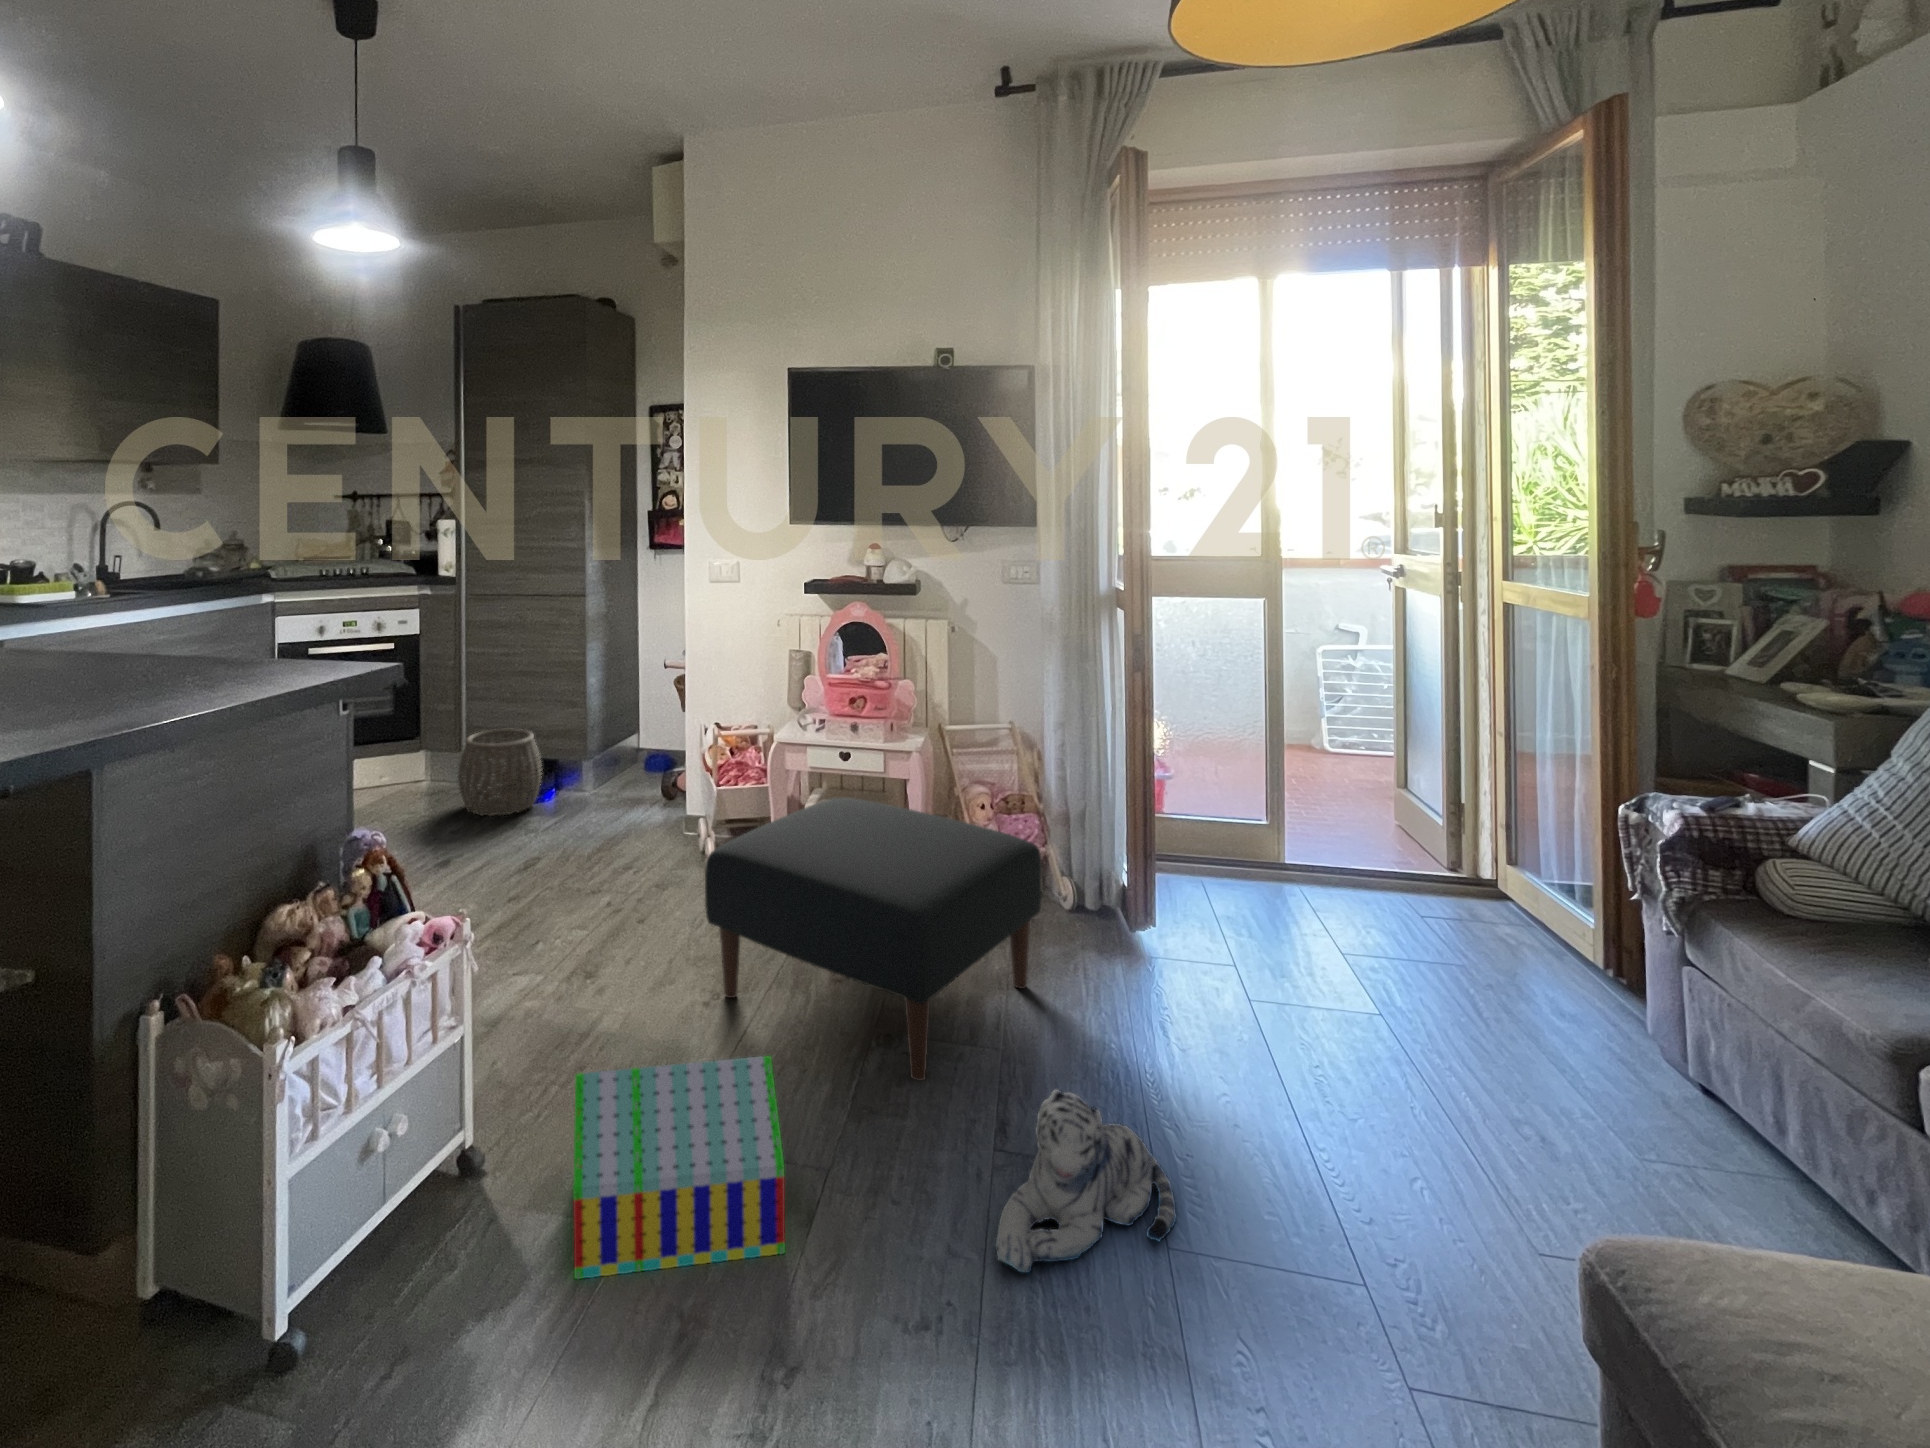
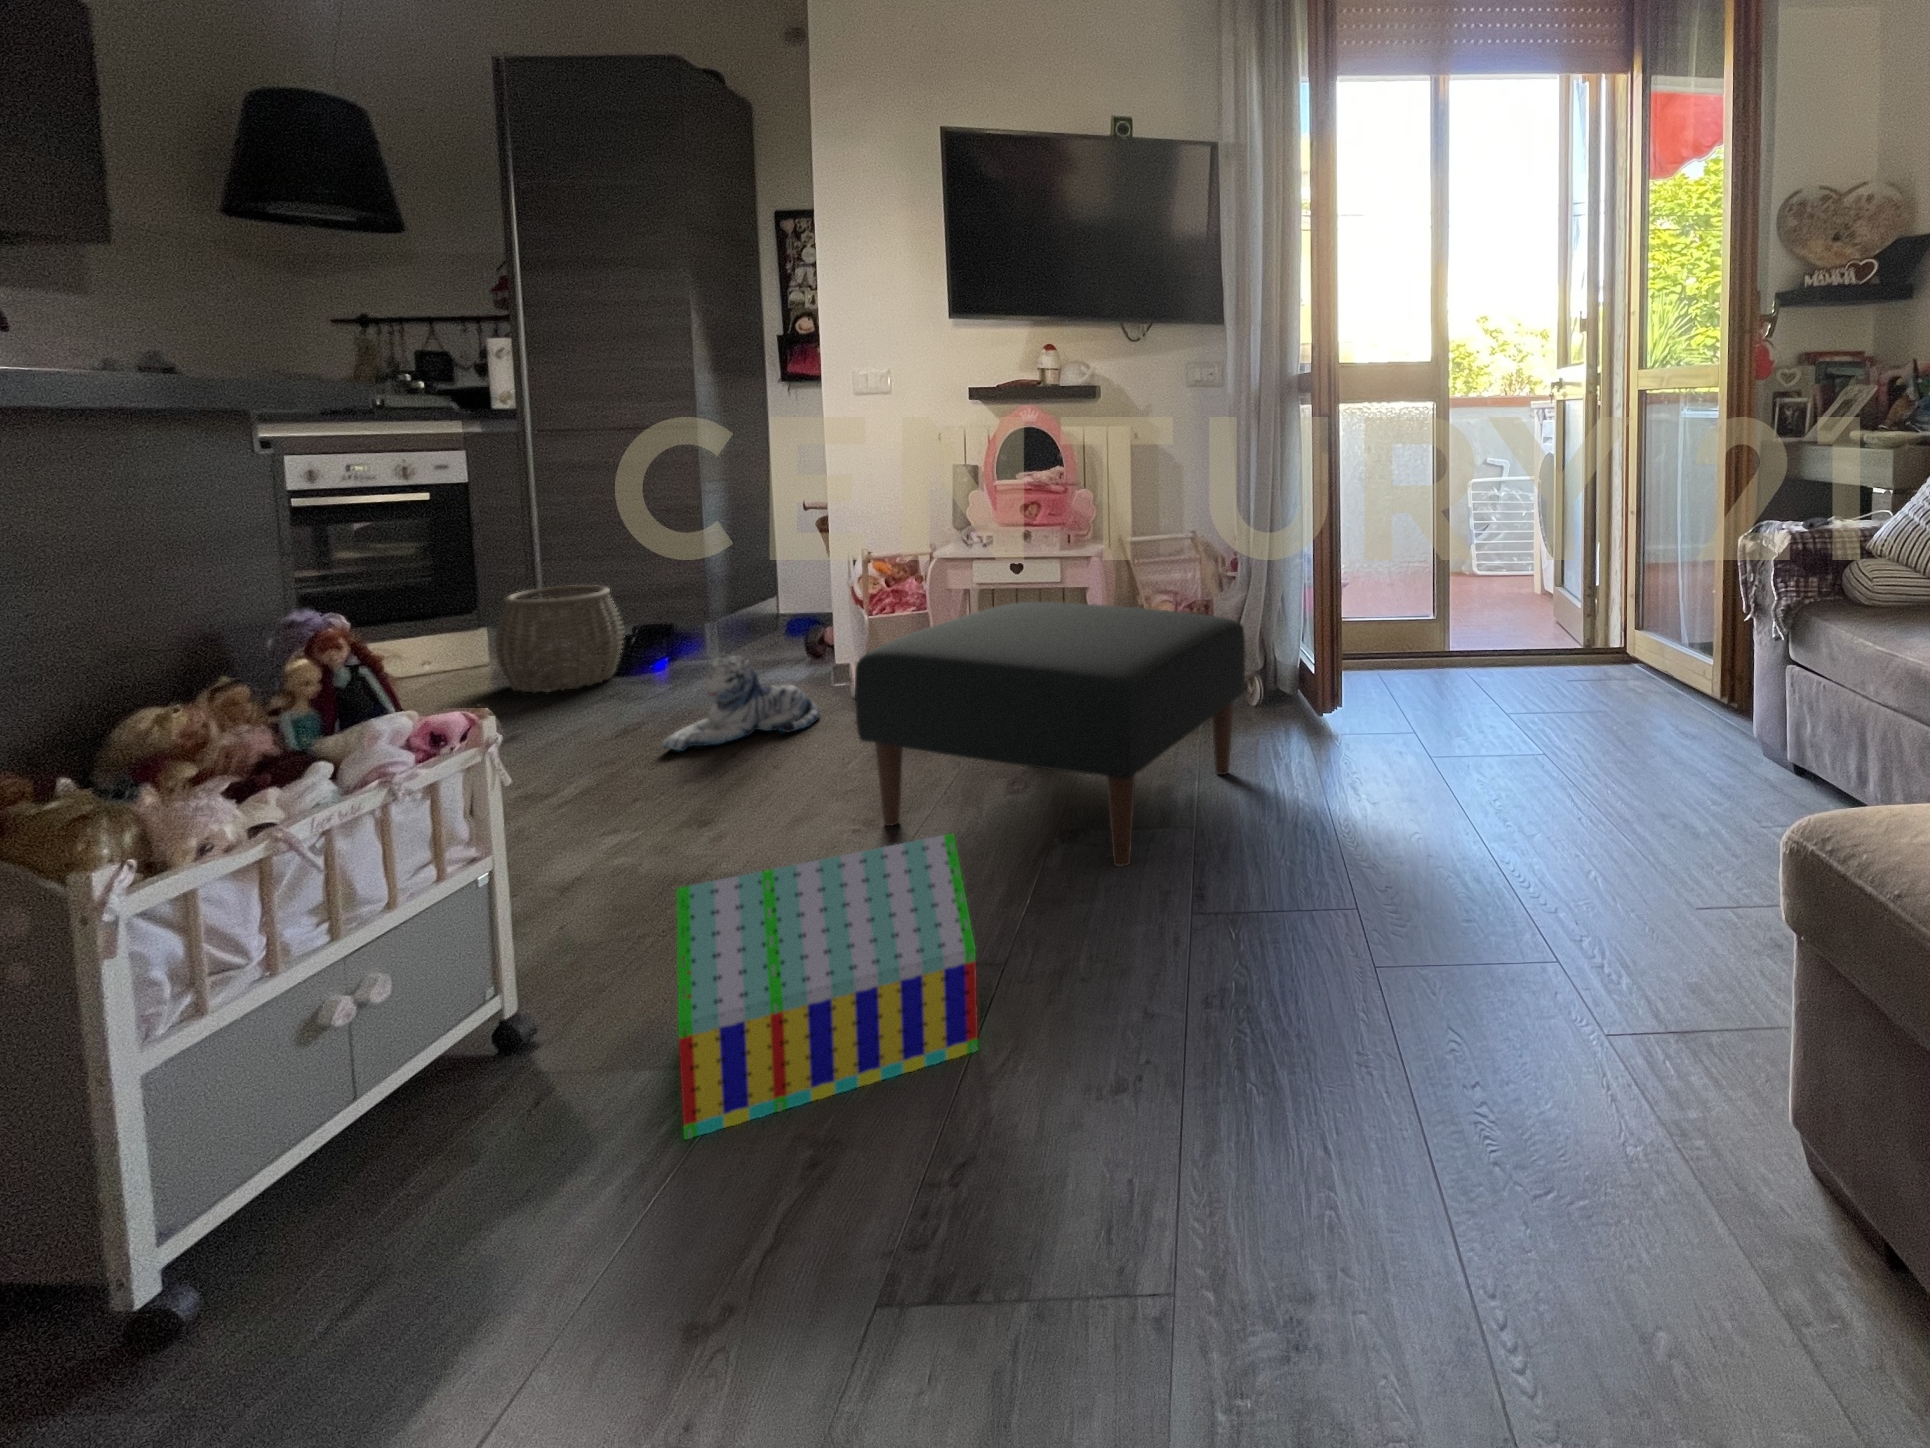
plush toy: present [995,1090,1177,1274] -> present [662,654,820,751]

